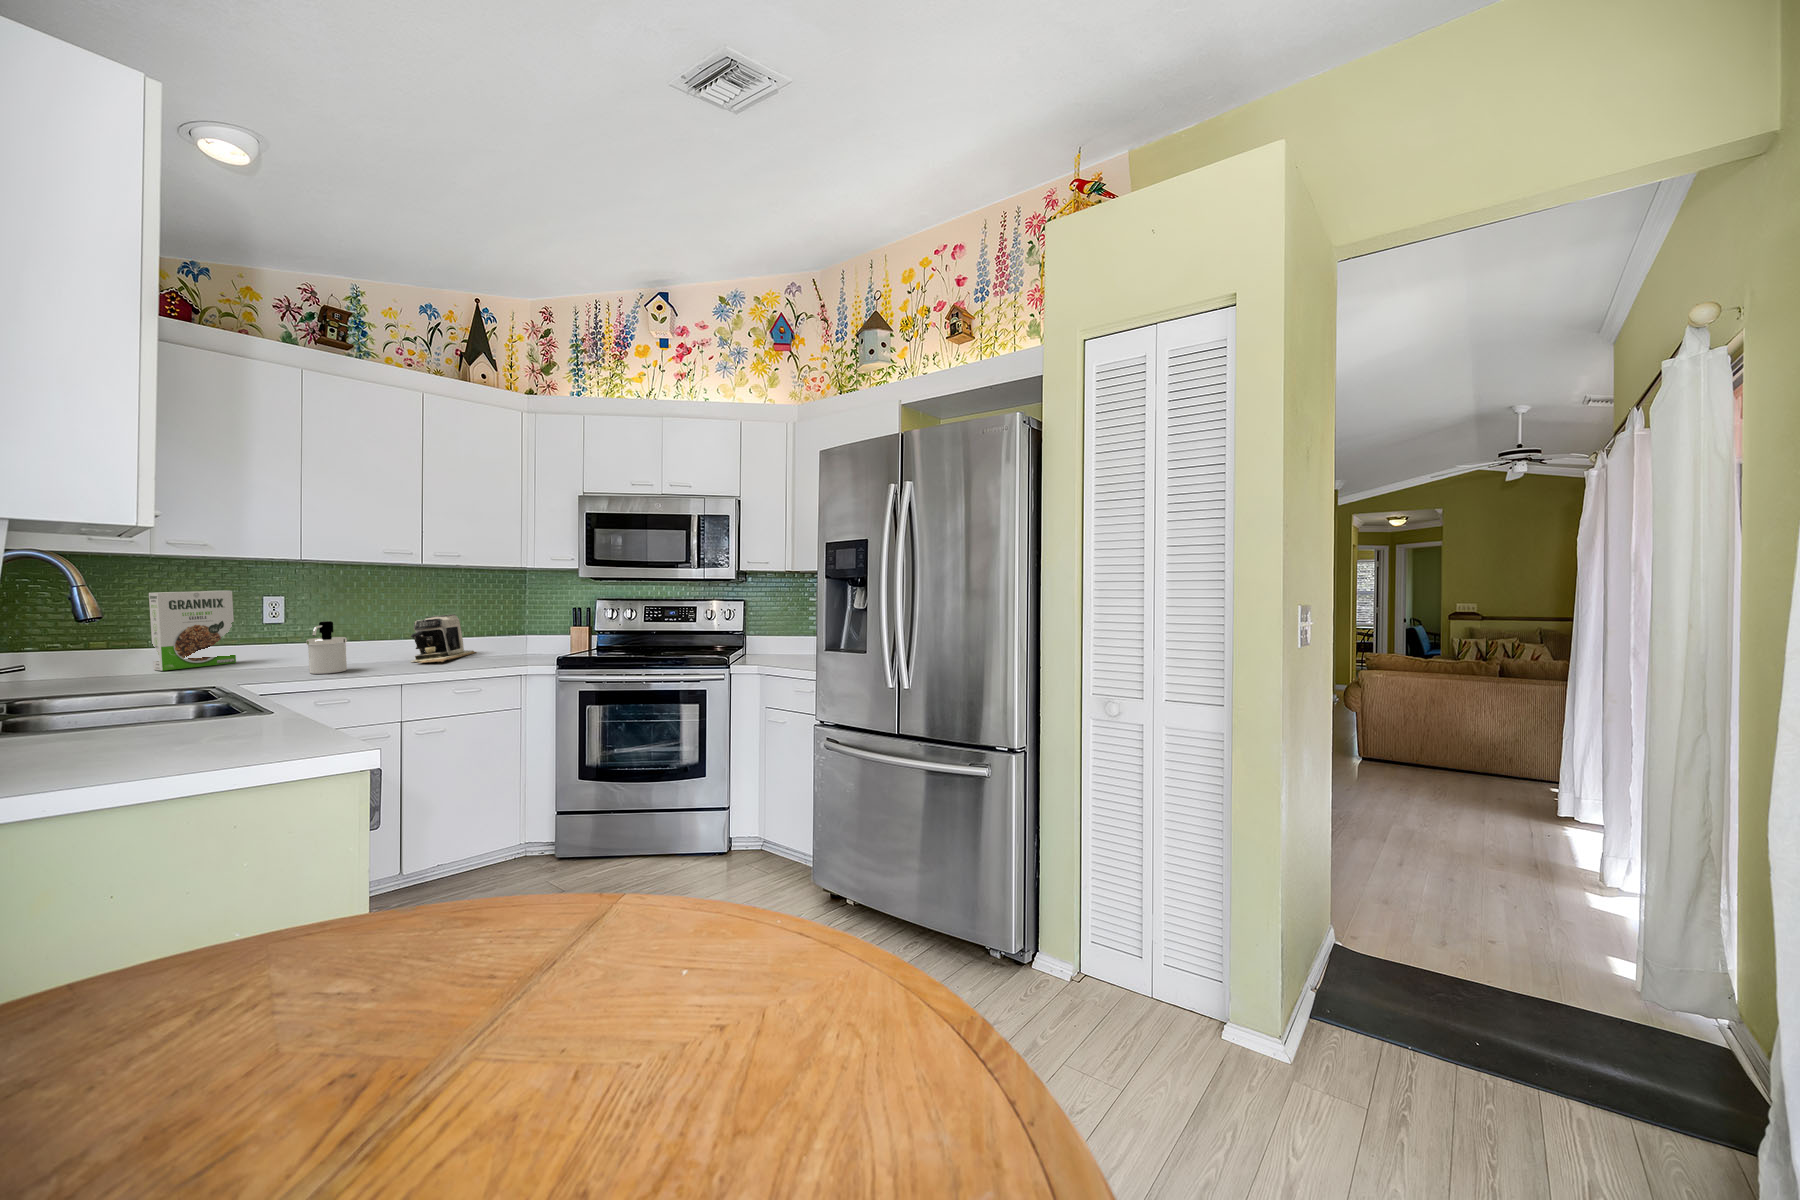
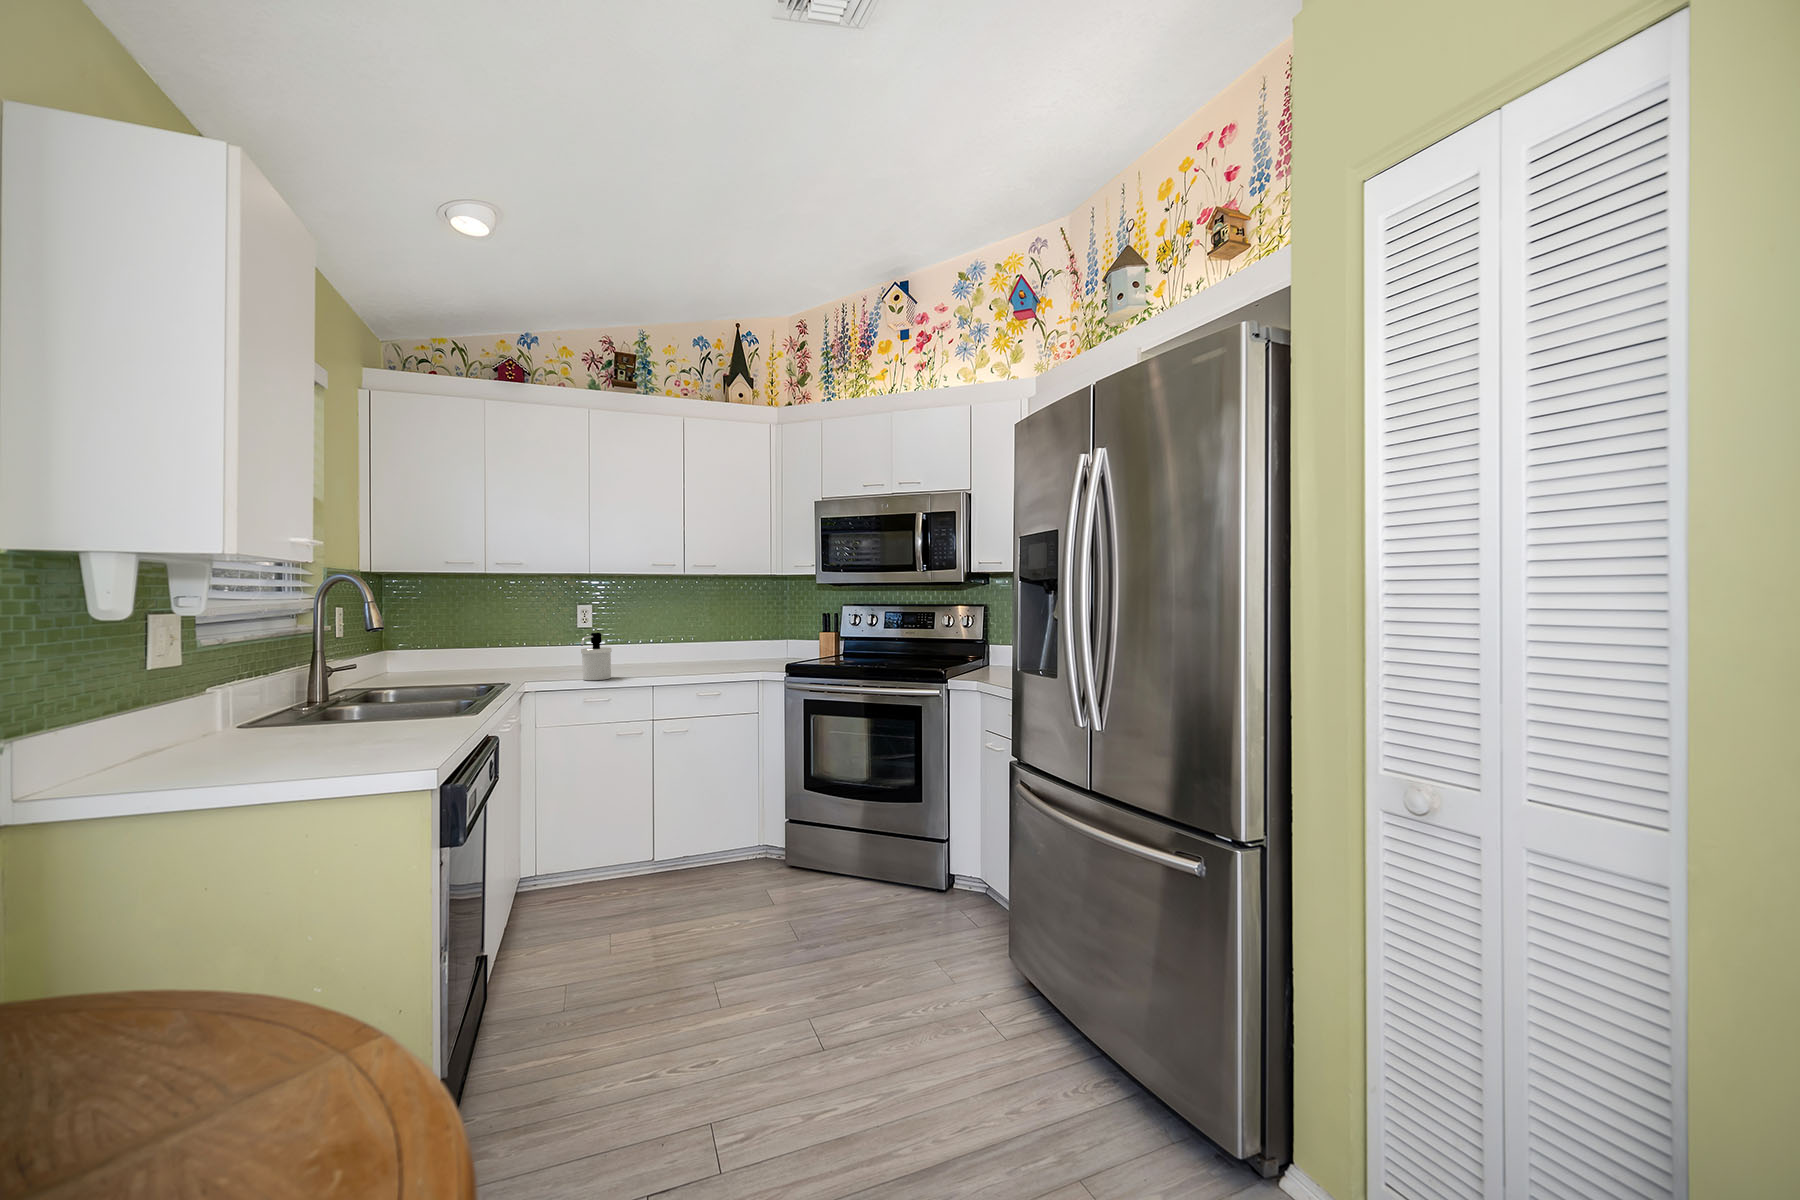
cereal box: present [149,591,236,671] -> none [490,606,547,673]
coffee maker: present [411,614,476,663] -> none [664,629,727,675]

